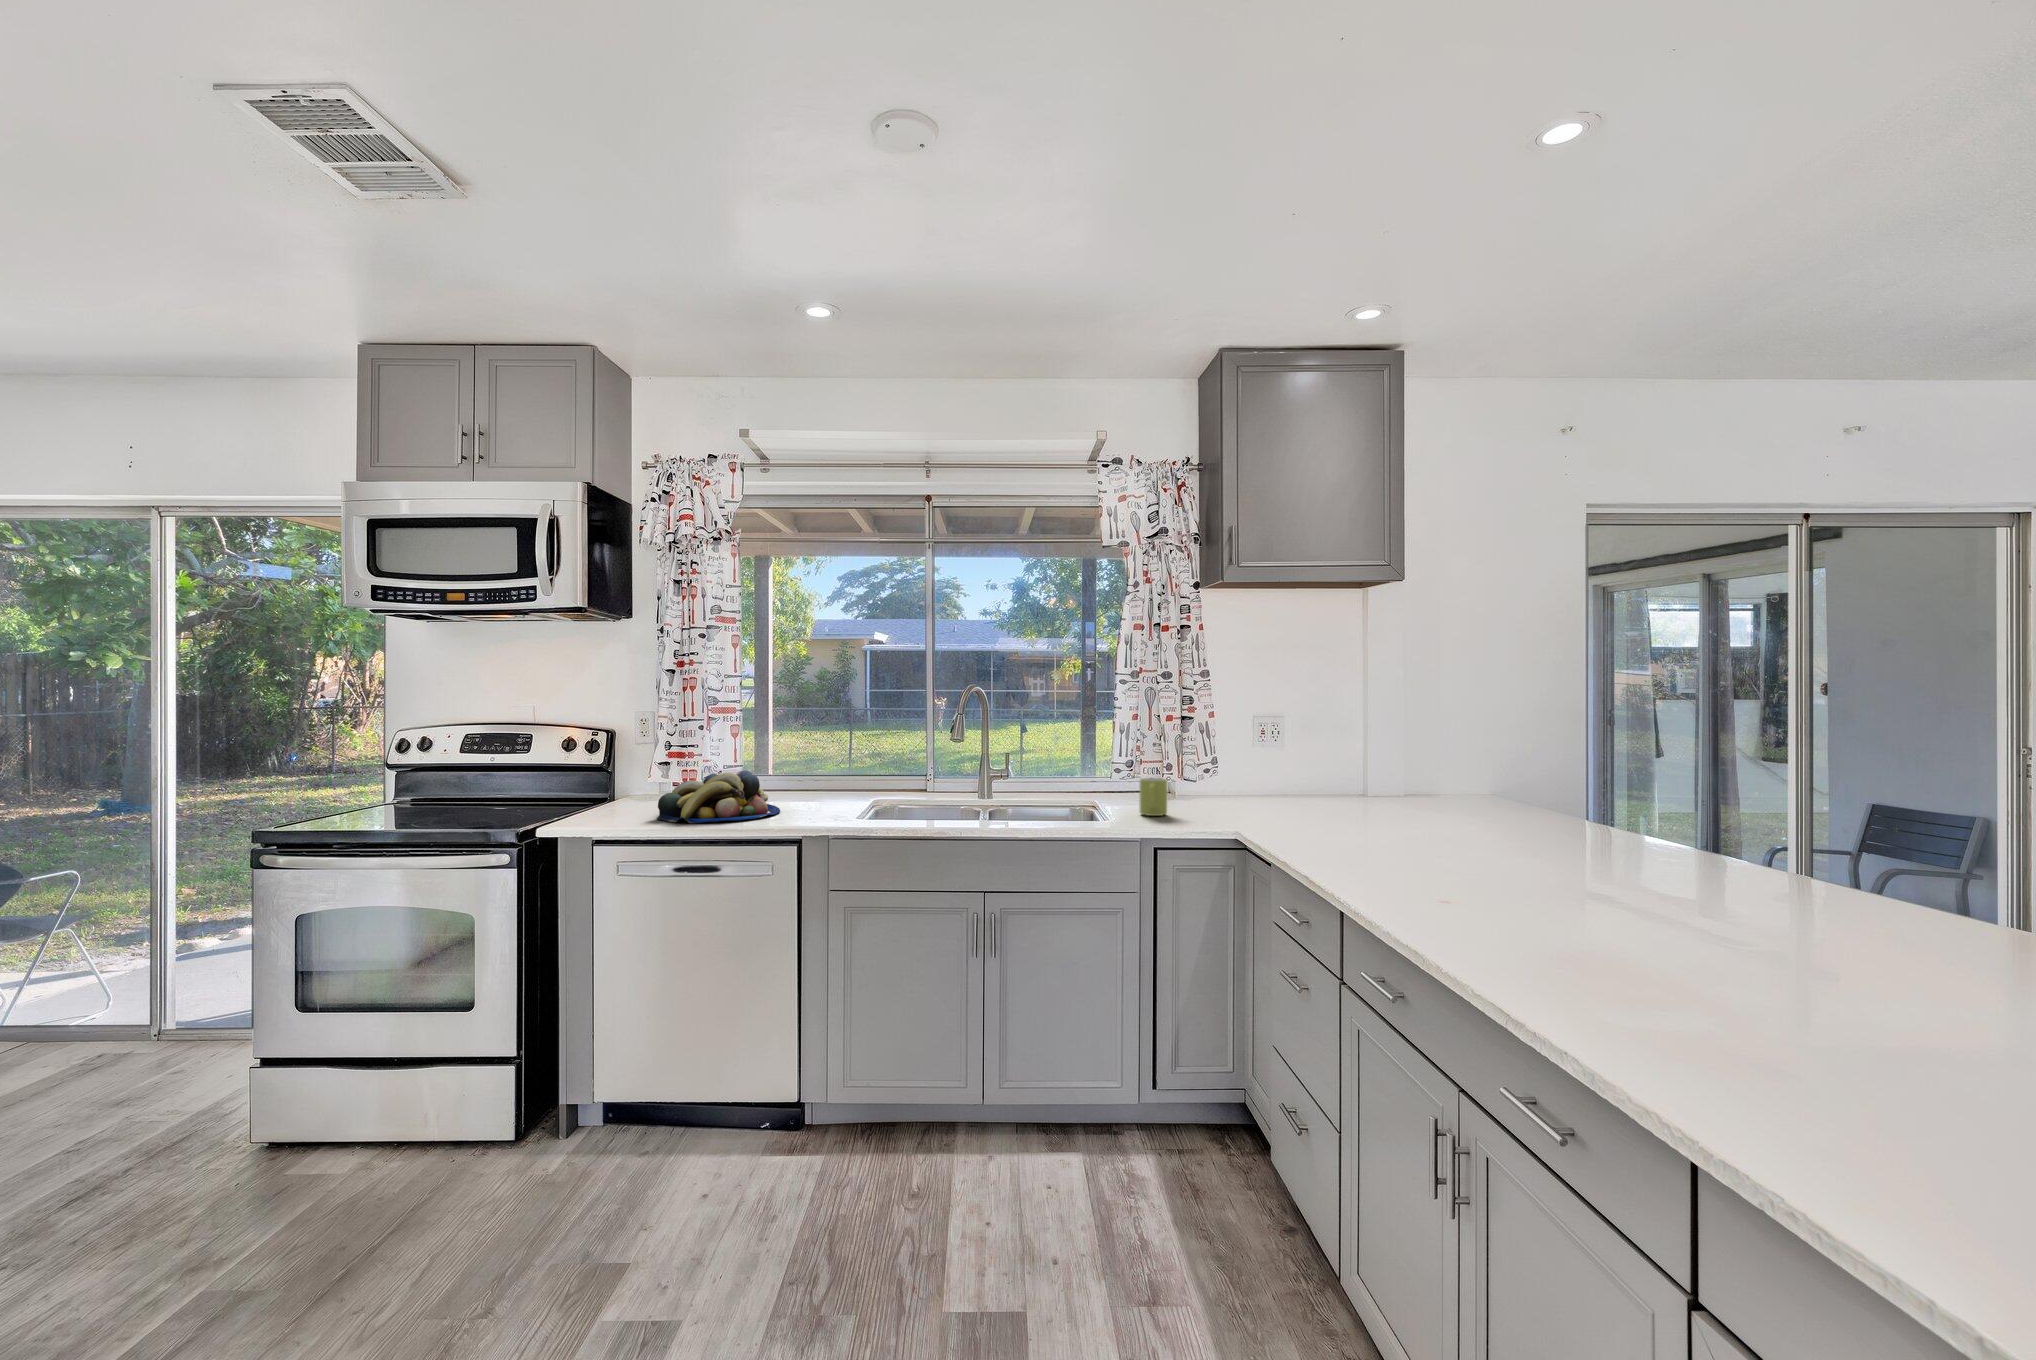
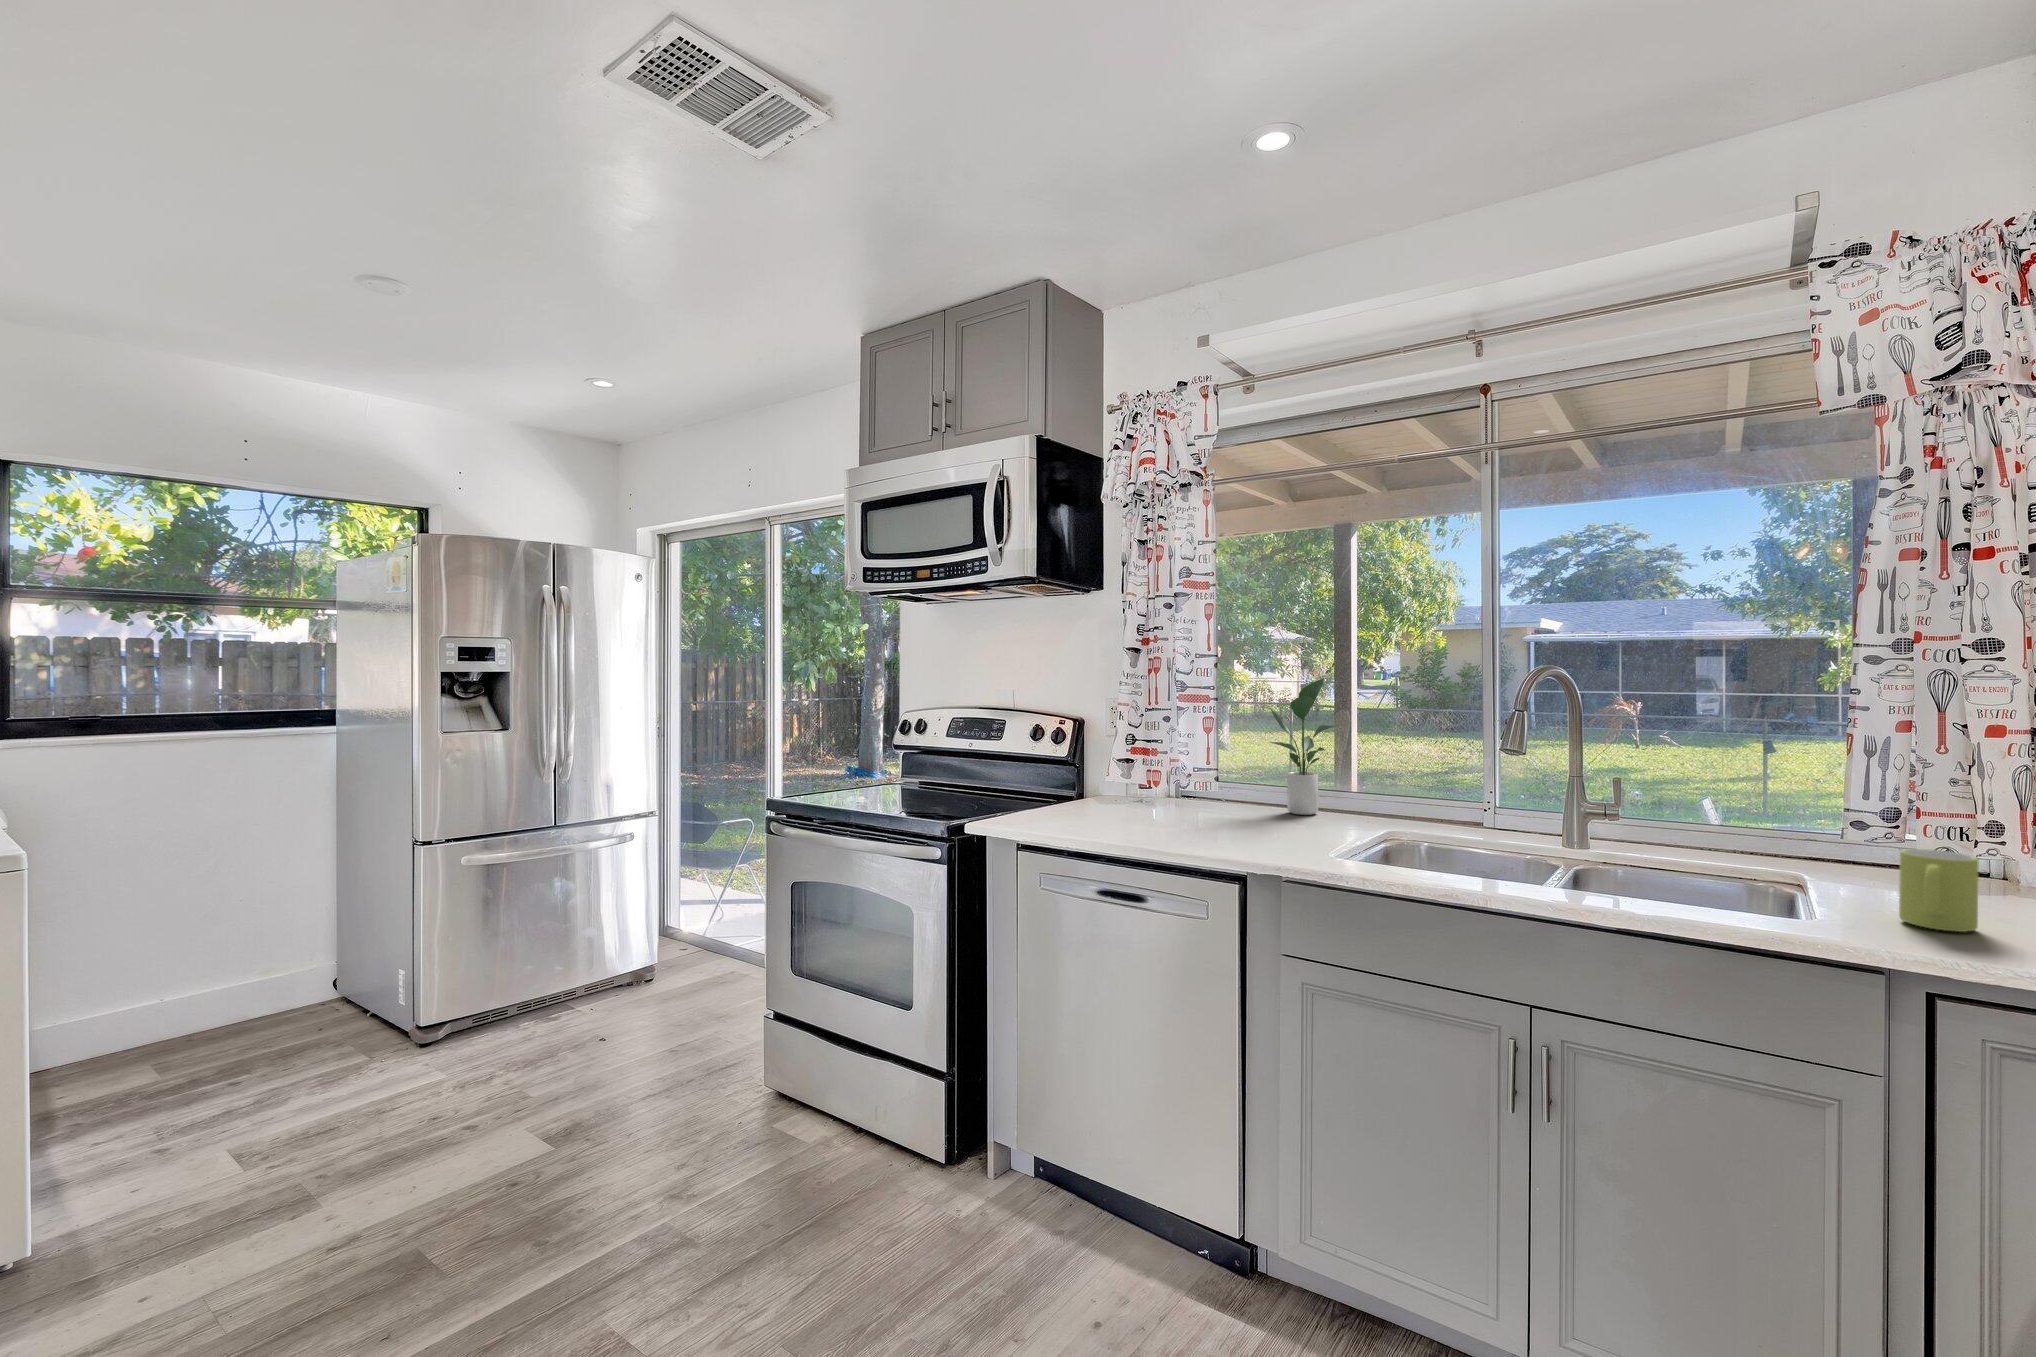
potted plant: none [781,694,834,797] -> present [1270,678,1338,815]
fruit bowl: present [657,771,780,823] -> none [1091,775,1244,841]

